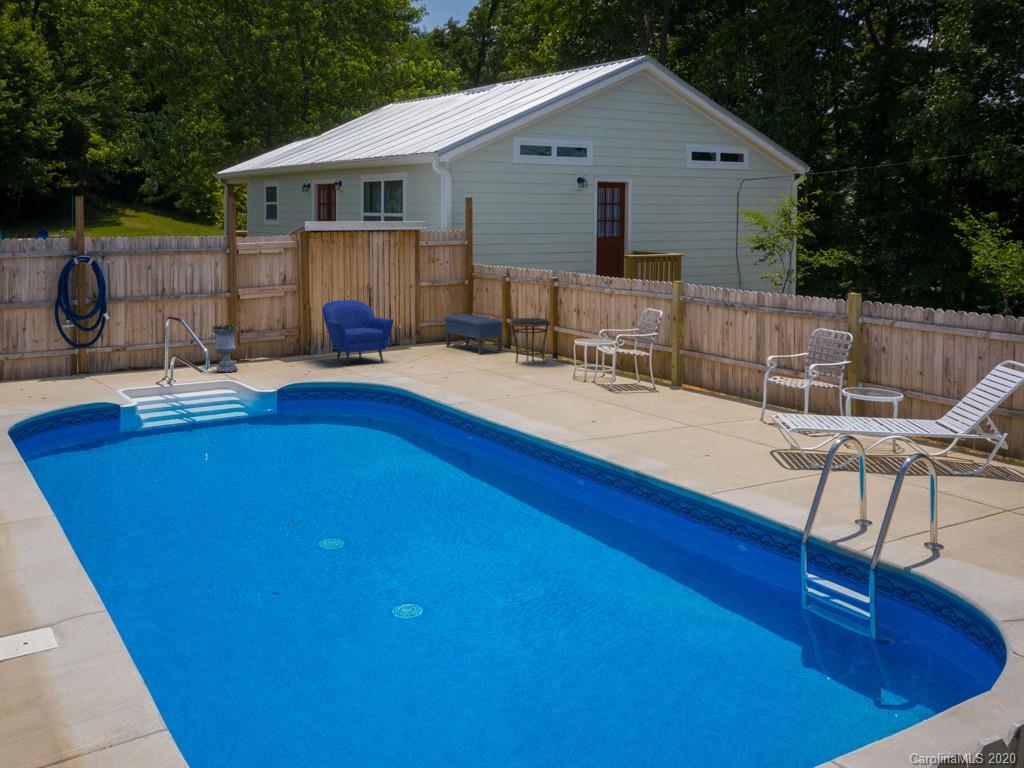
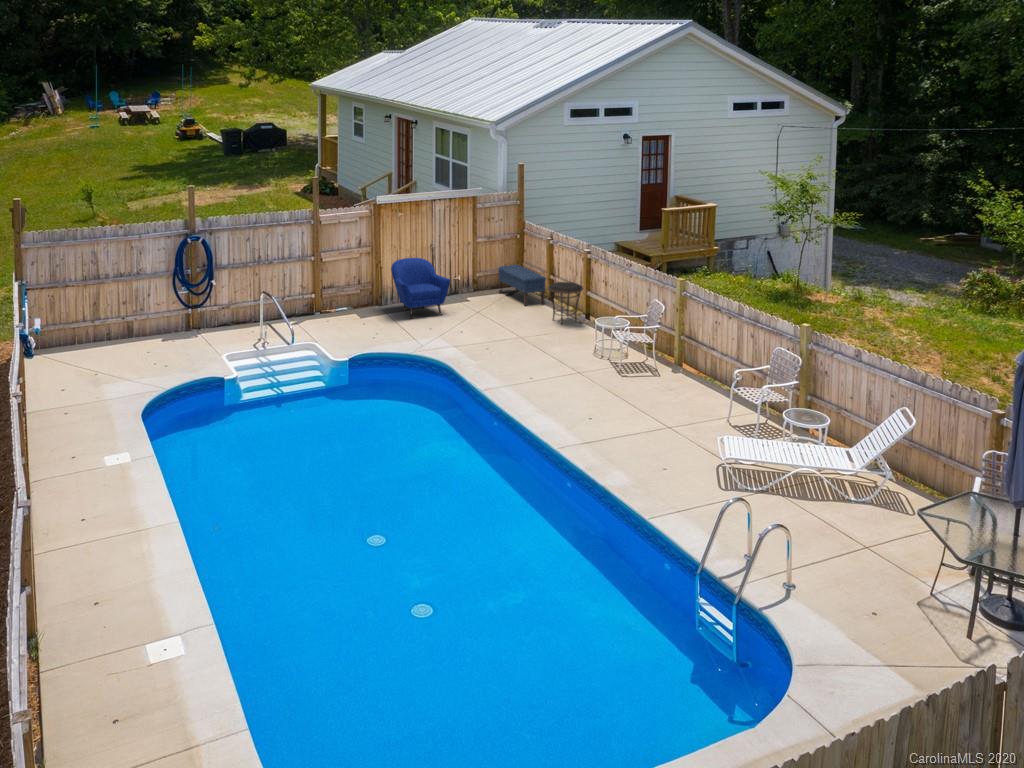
planter: present [212,324,238,372] -> none [299,283,322,324]

